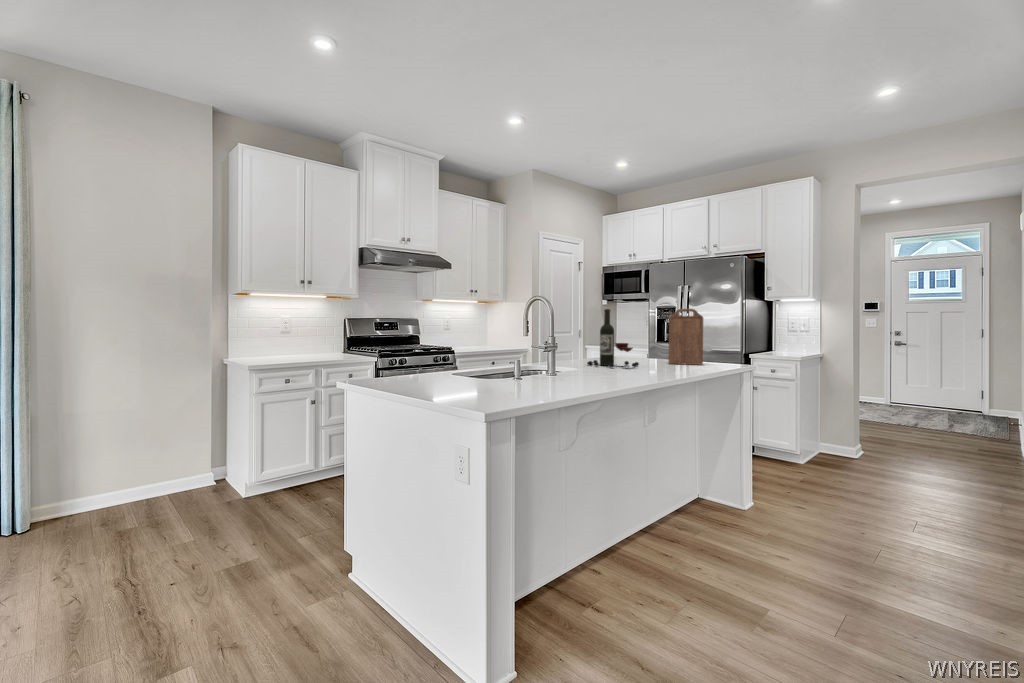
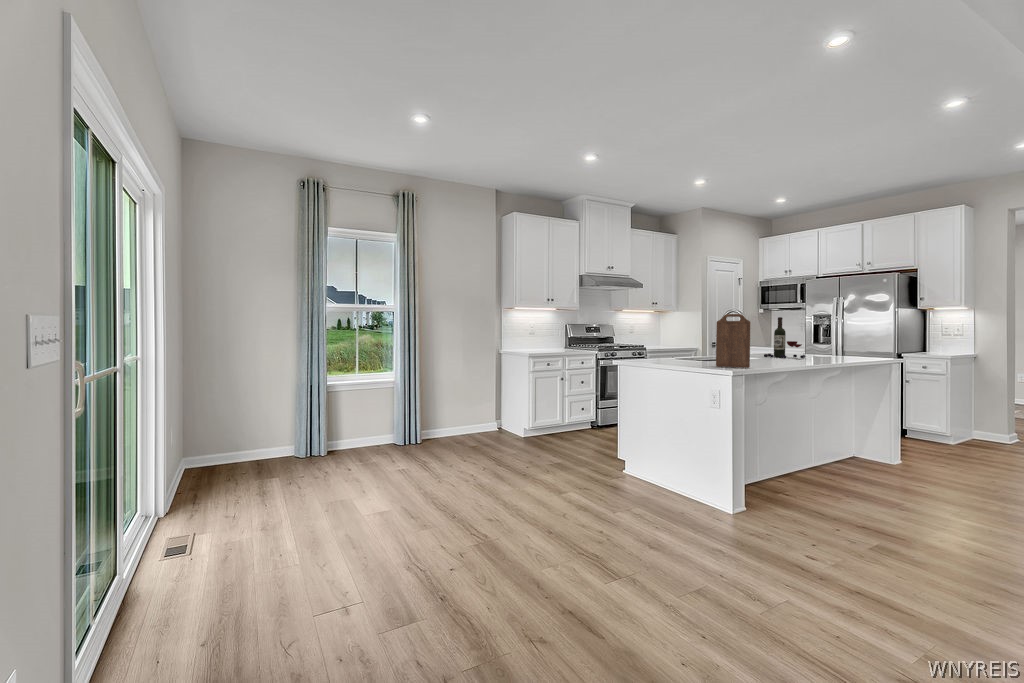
cutting board: present [669,309,703,365] -> present [716,314,750,368]

